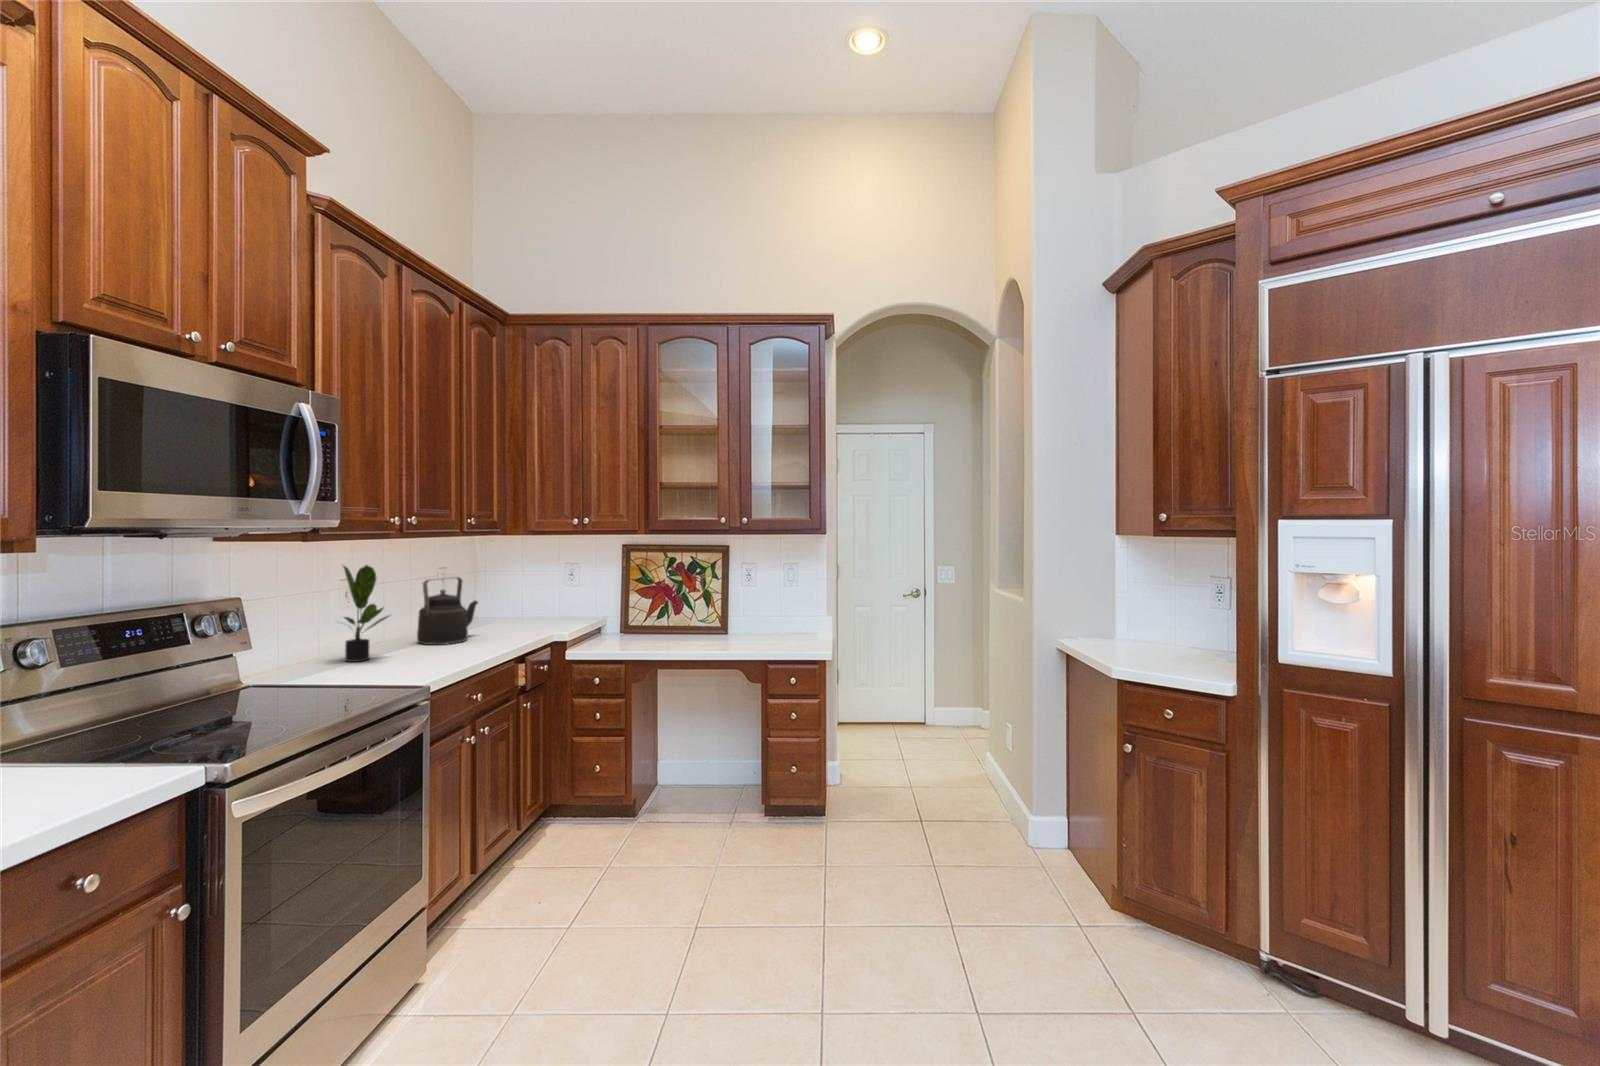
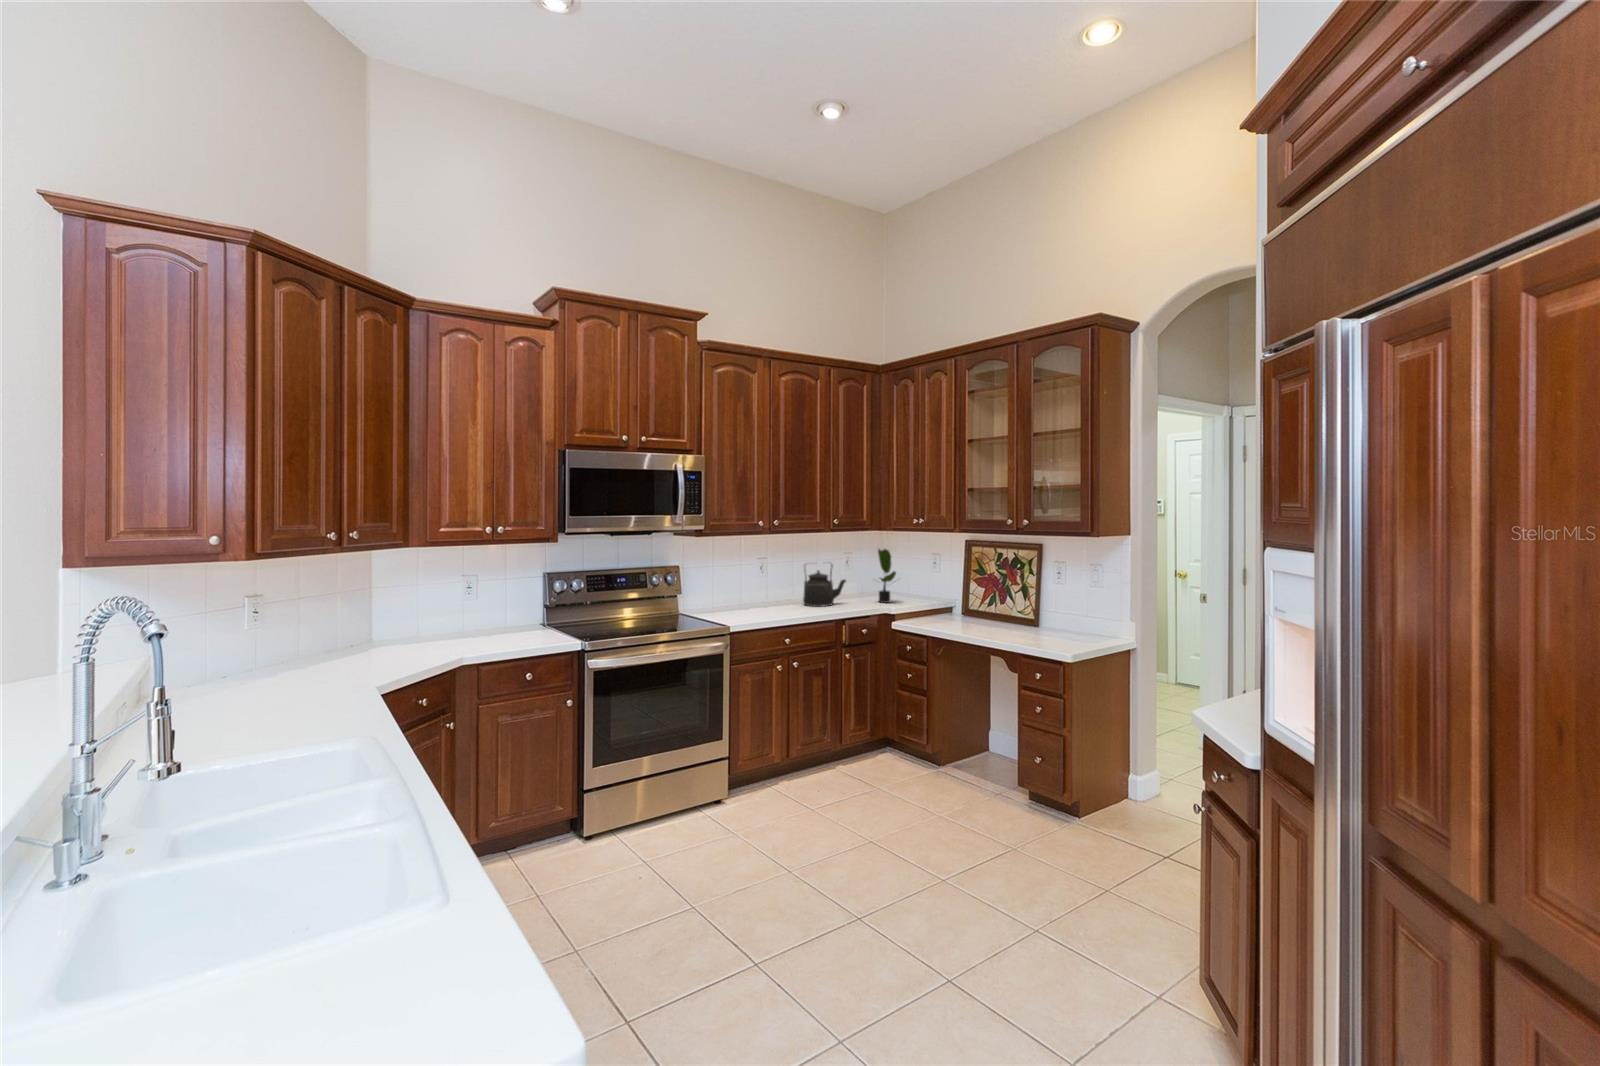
potted plant: present [343,565,389,662] -> present [878,549,896,603]

